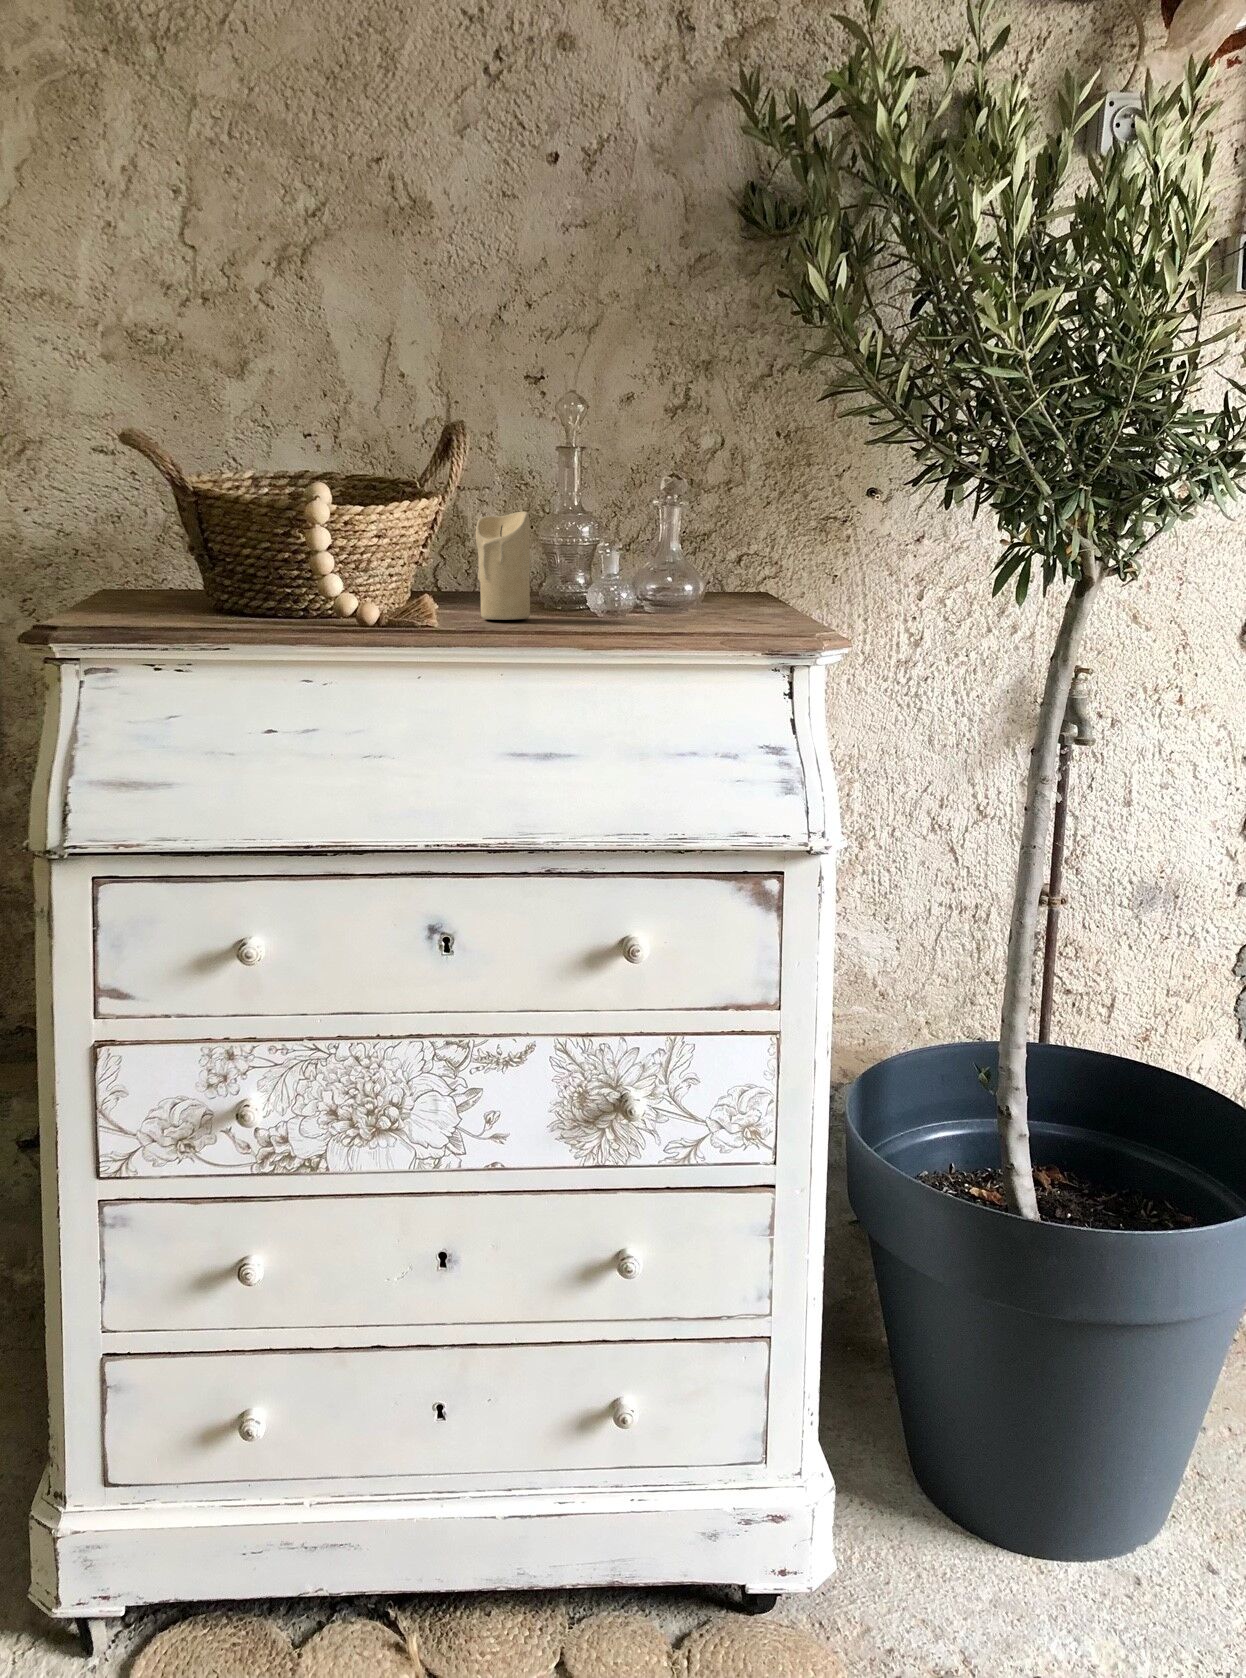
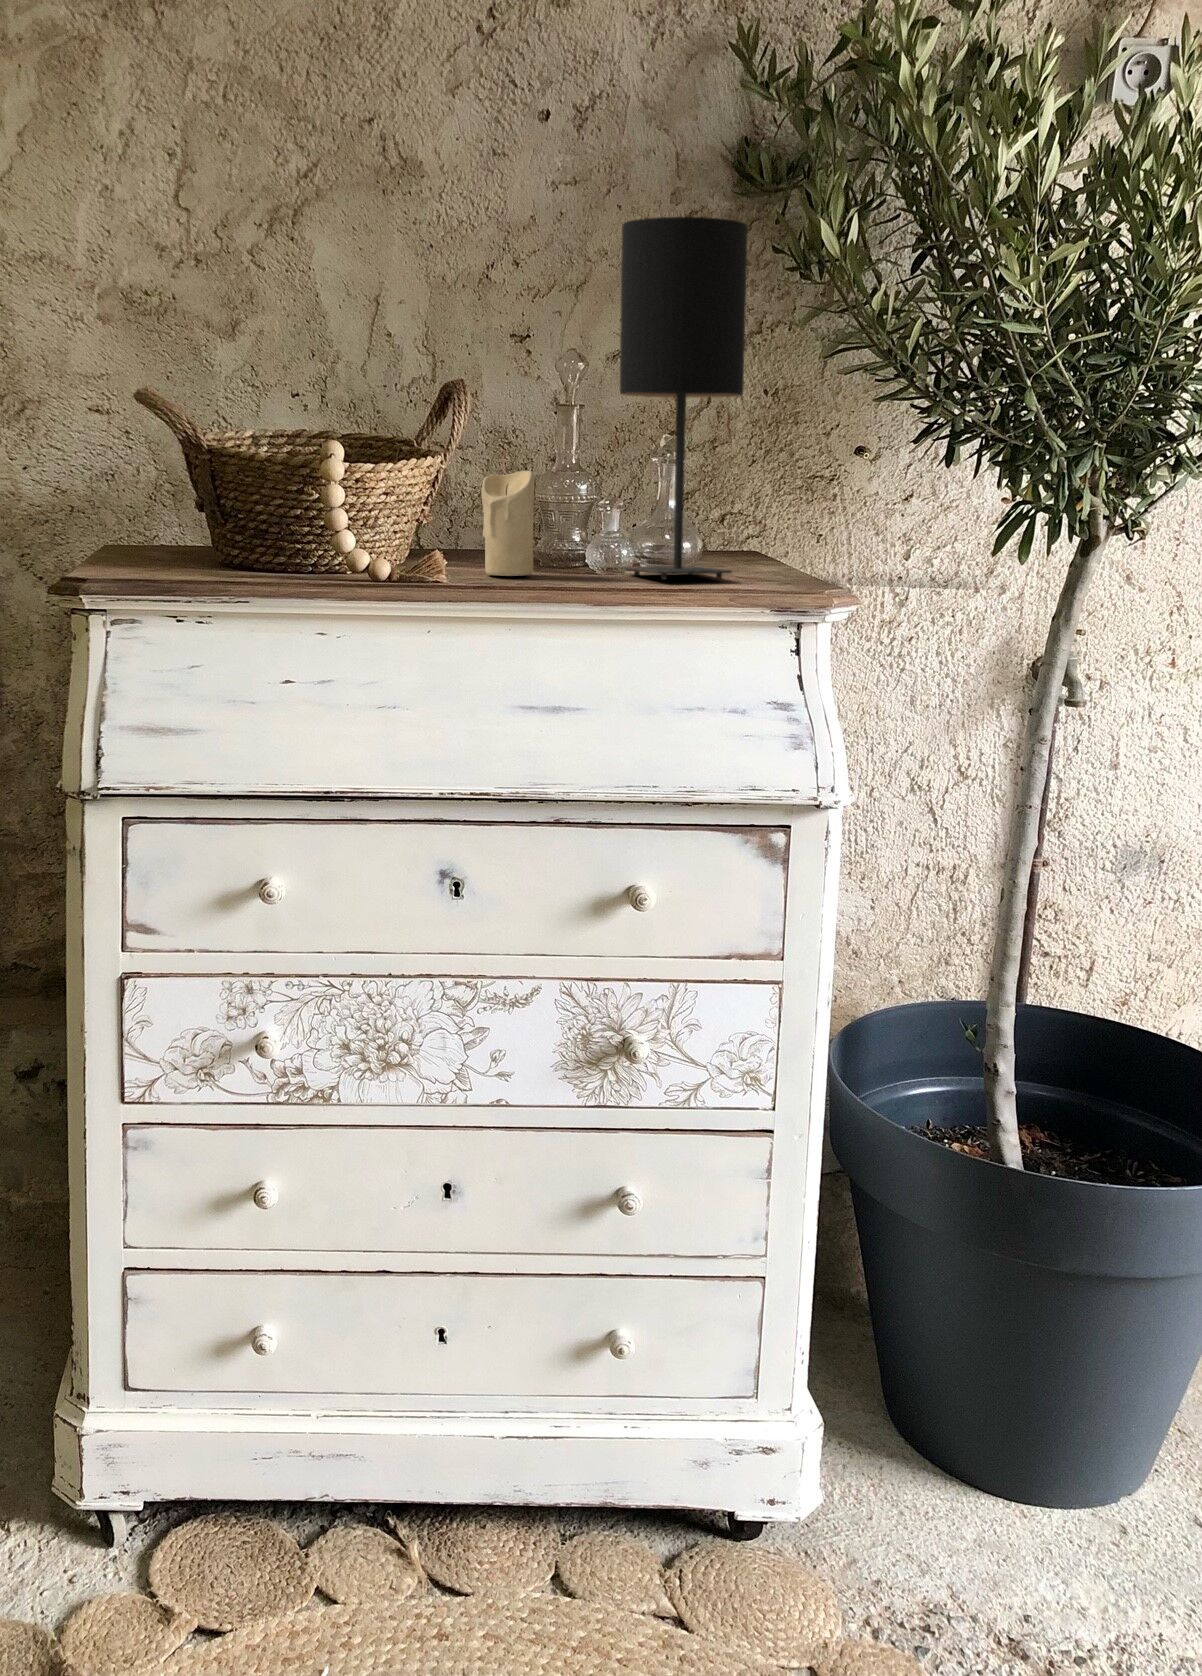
table lamp: none [617,243,746,621] -> present [620,217,748,579]

